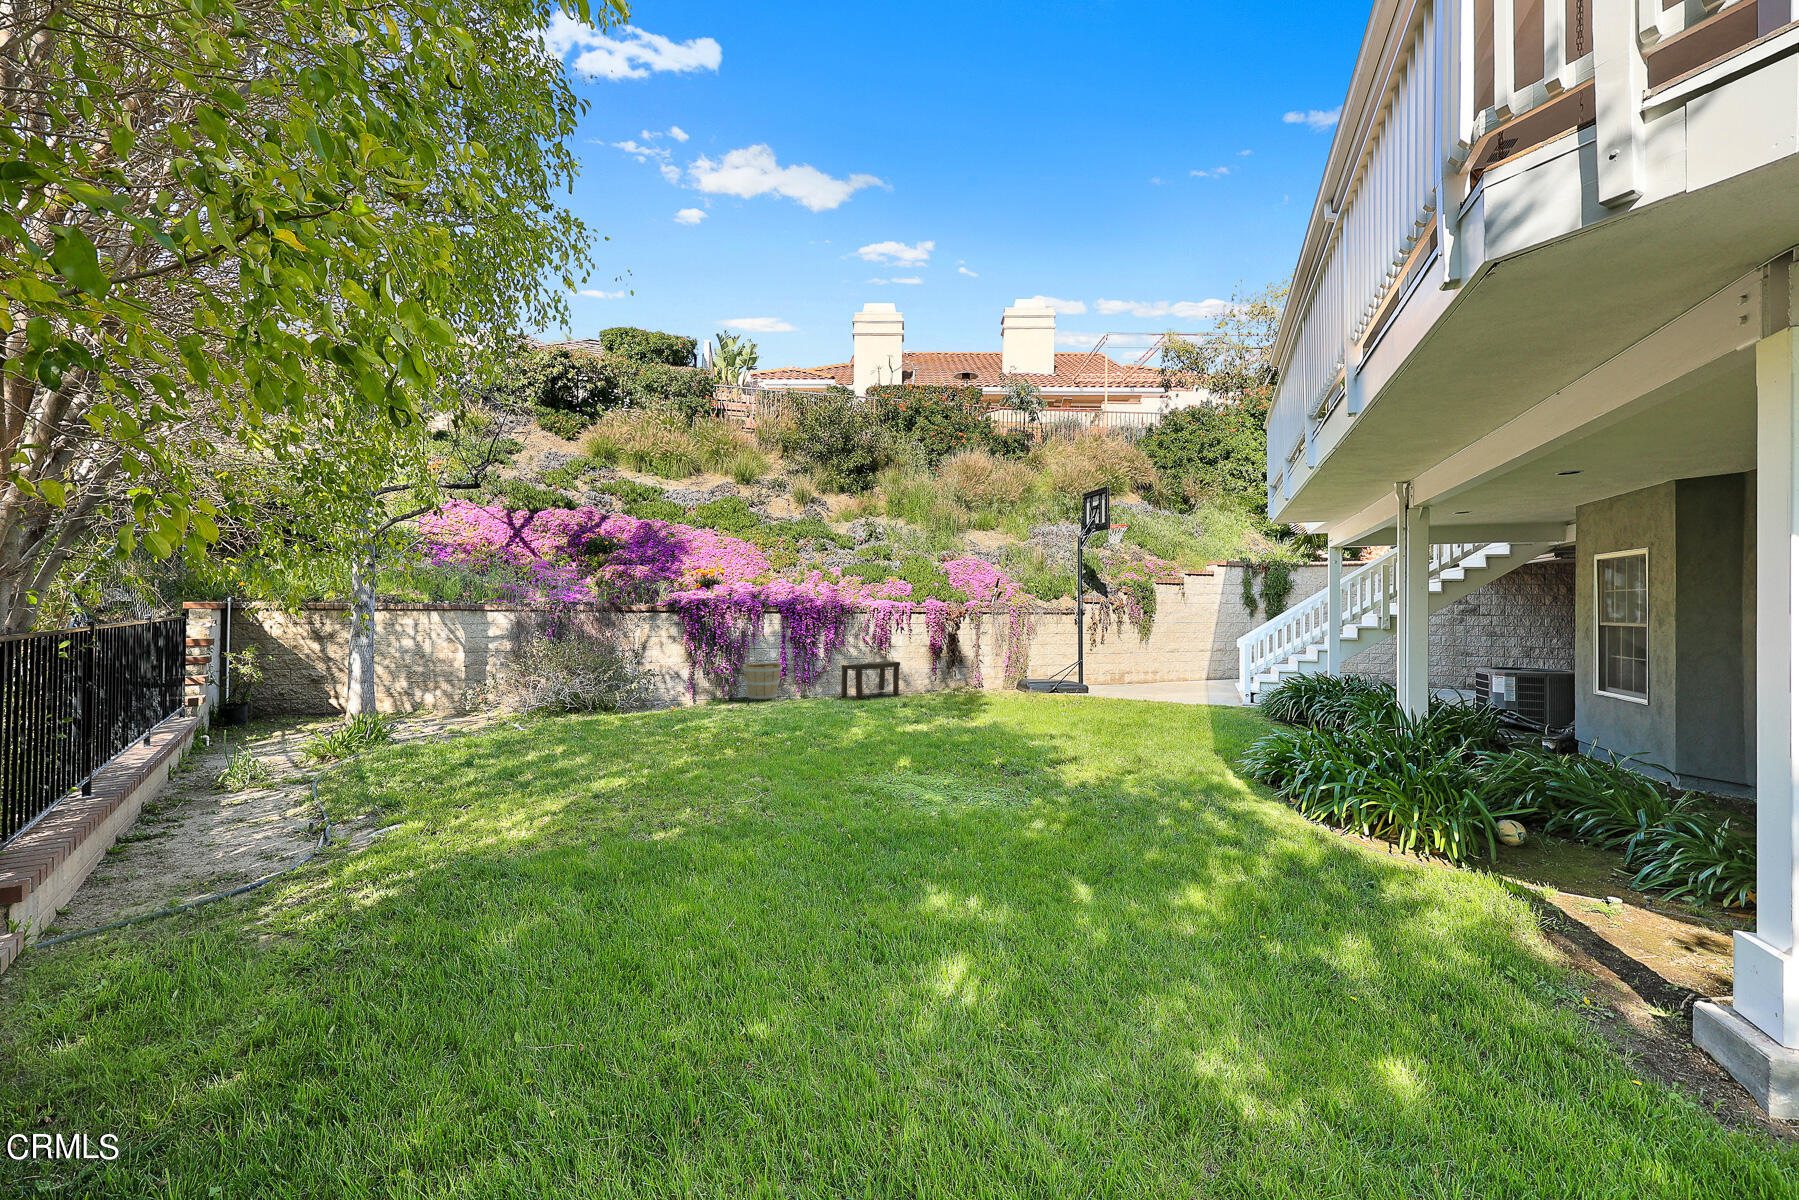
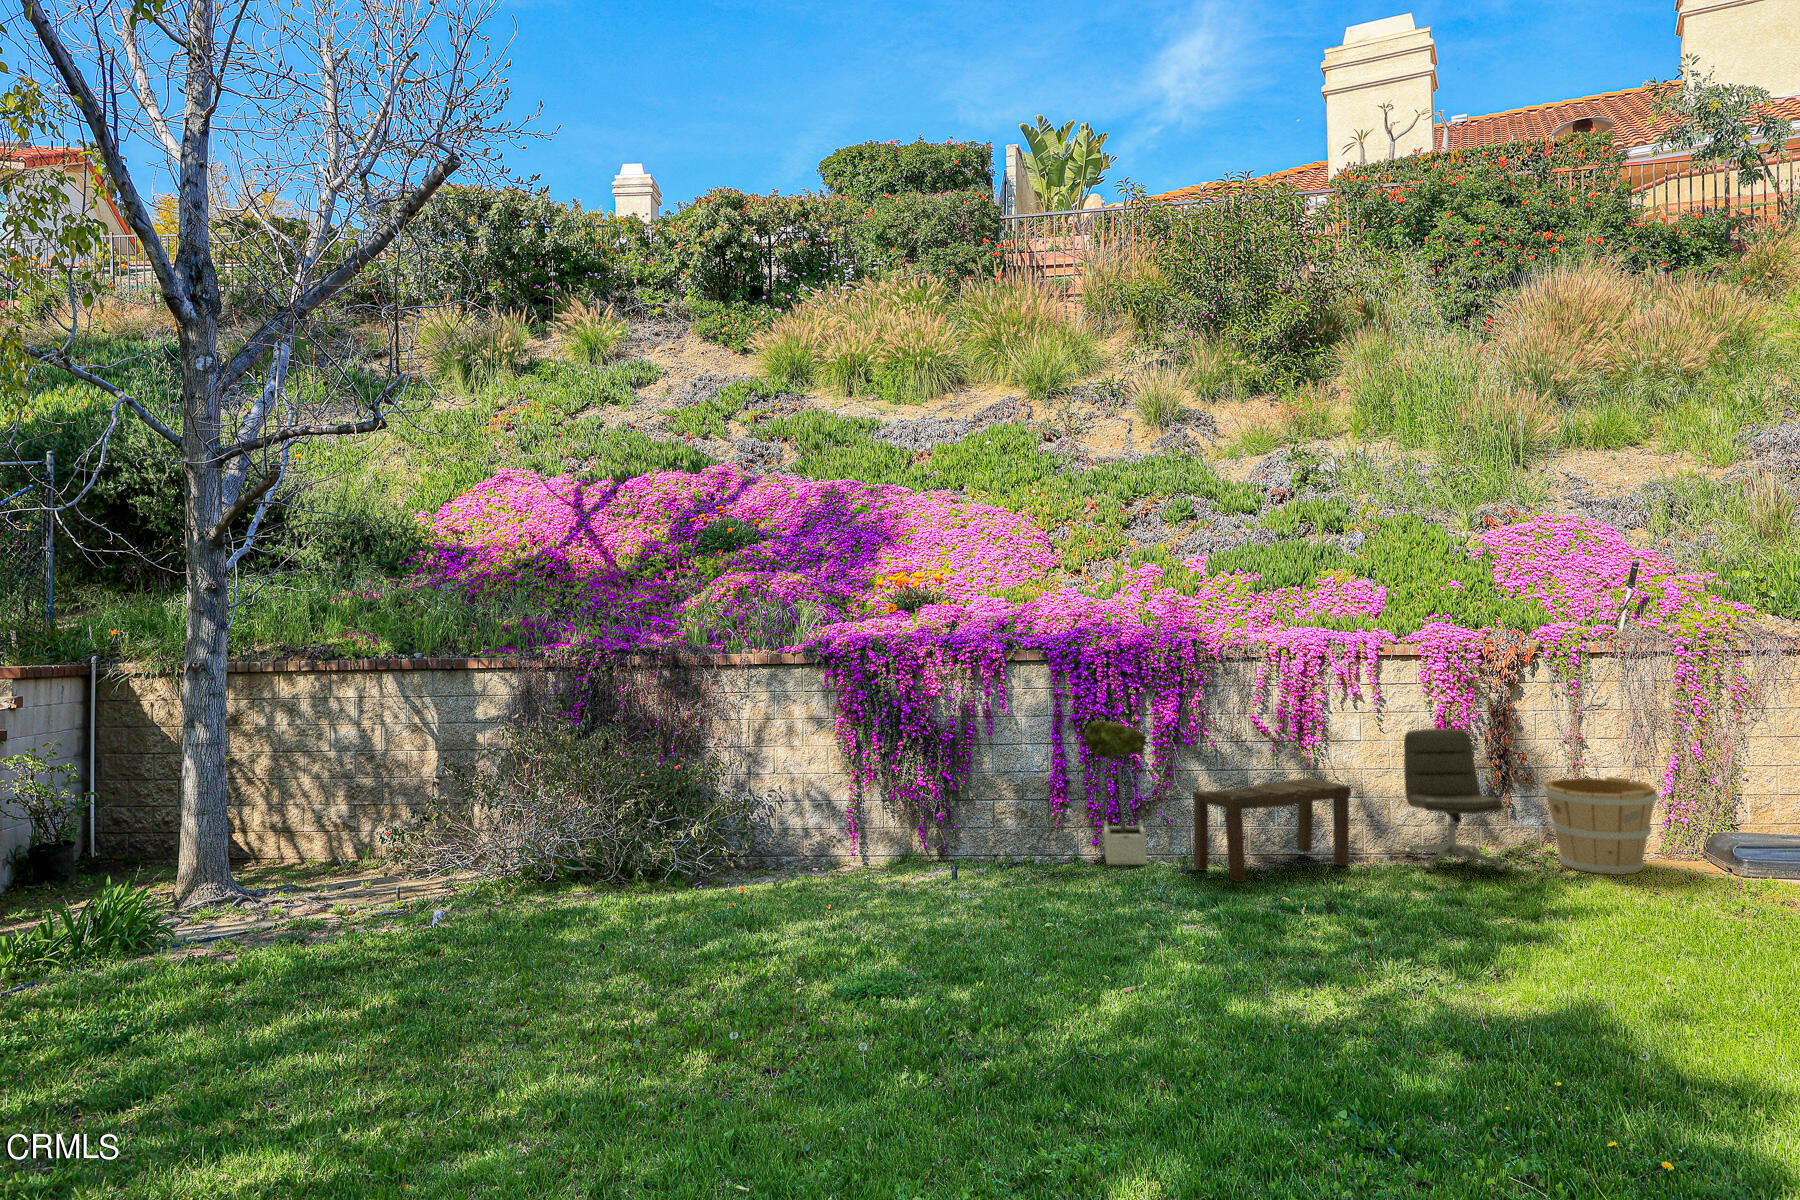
potted tree: none [797,636,823,696] -> present [1085,720,1147,865]
chair: none [917,641,953,694] -> present [1404,729,1505,872]
wooden bucket: present [743,663,782,699] -> present [1543,777,1658,875]

